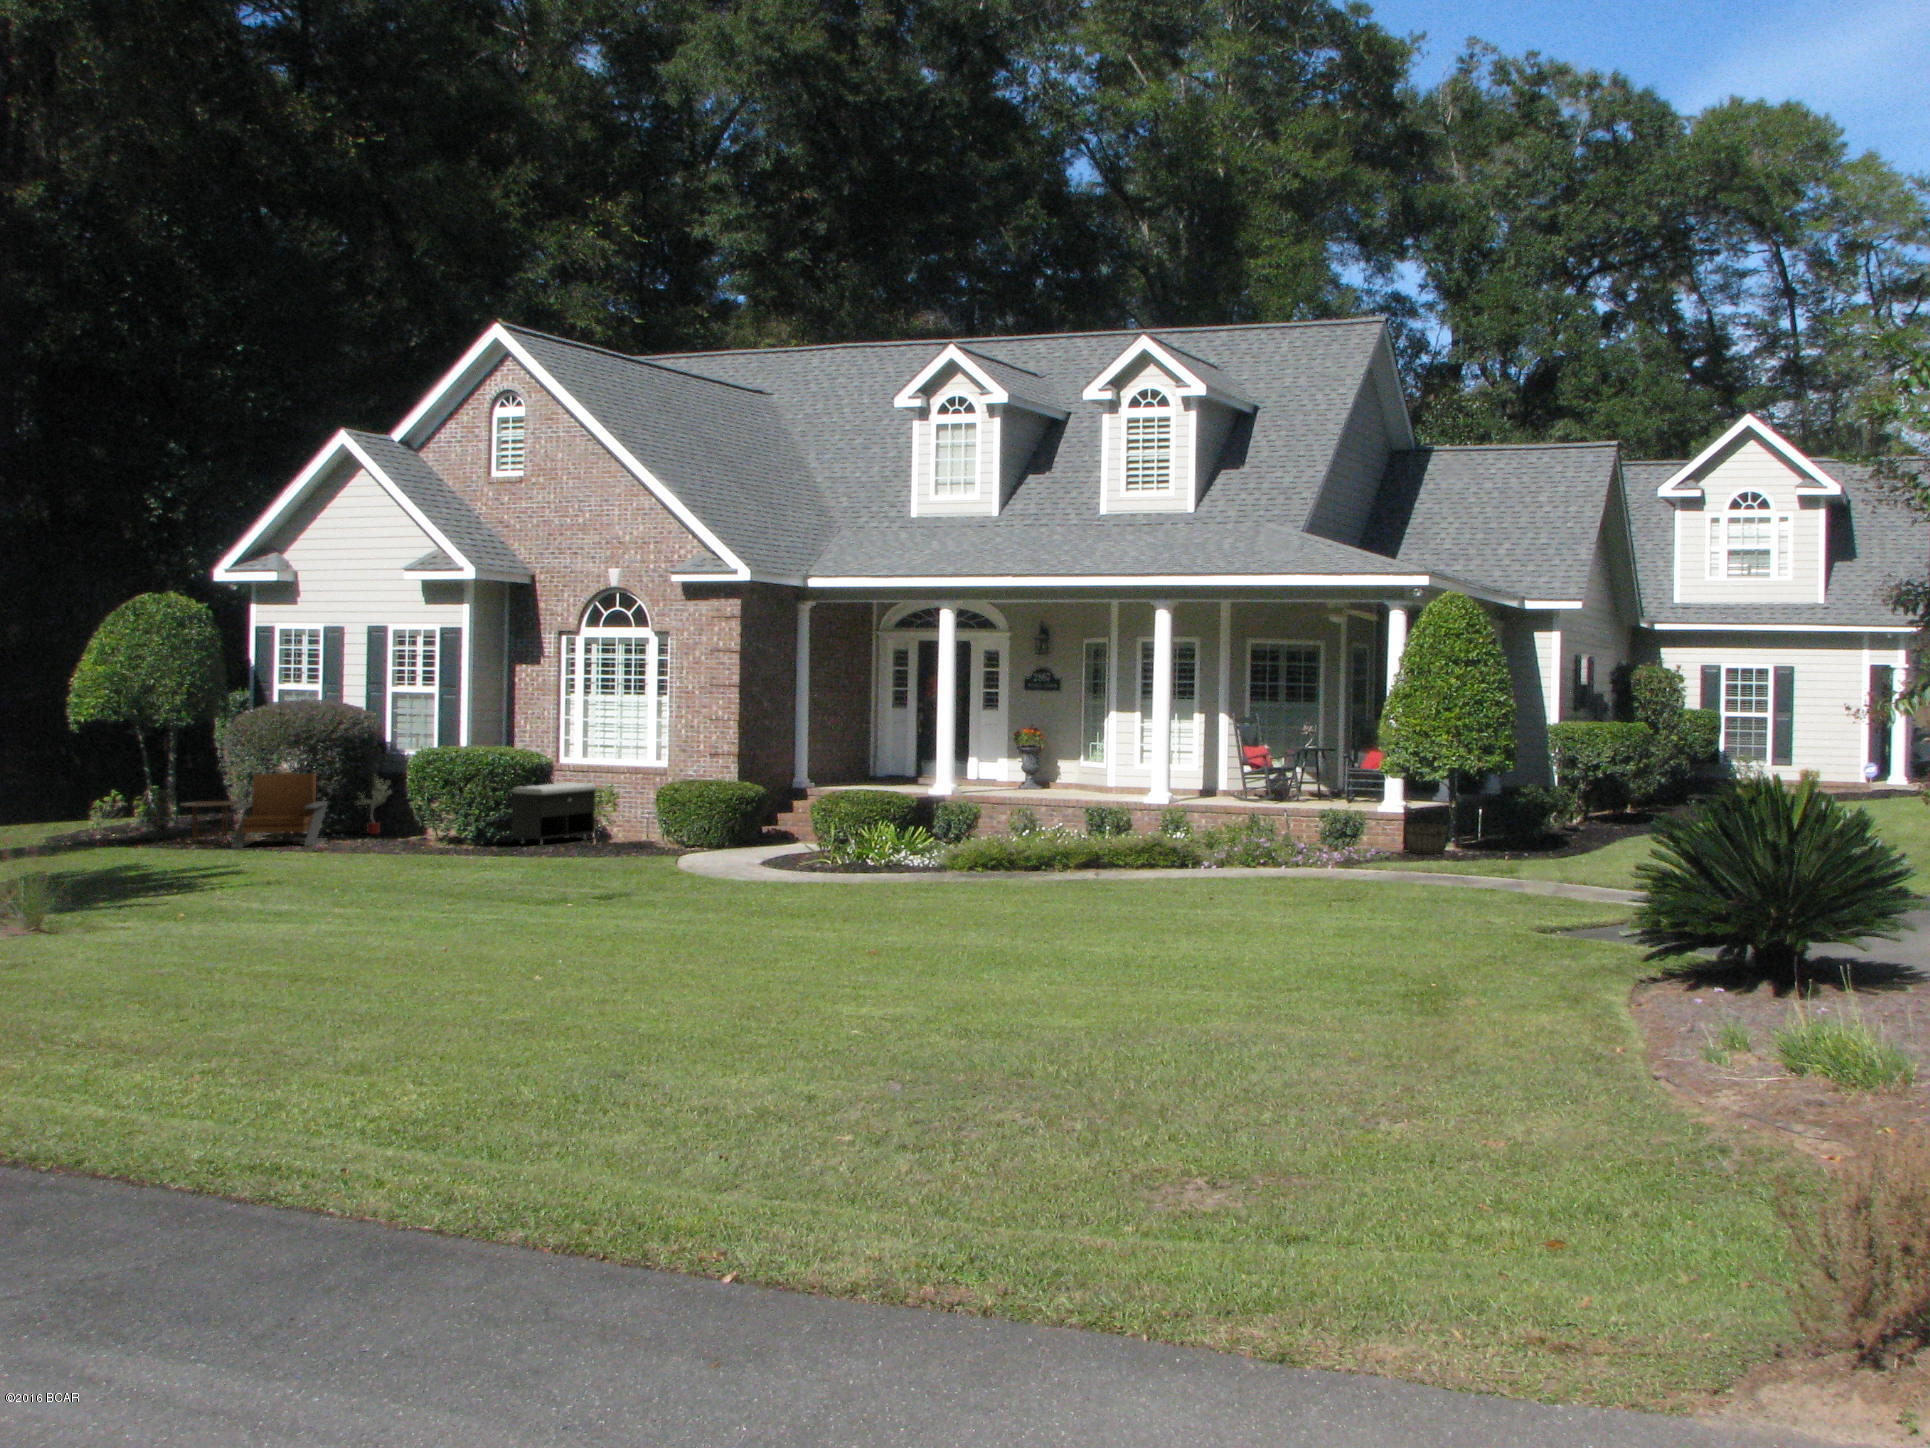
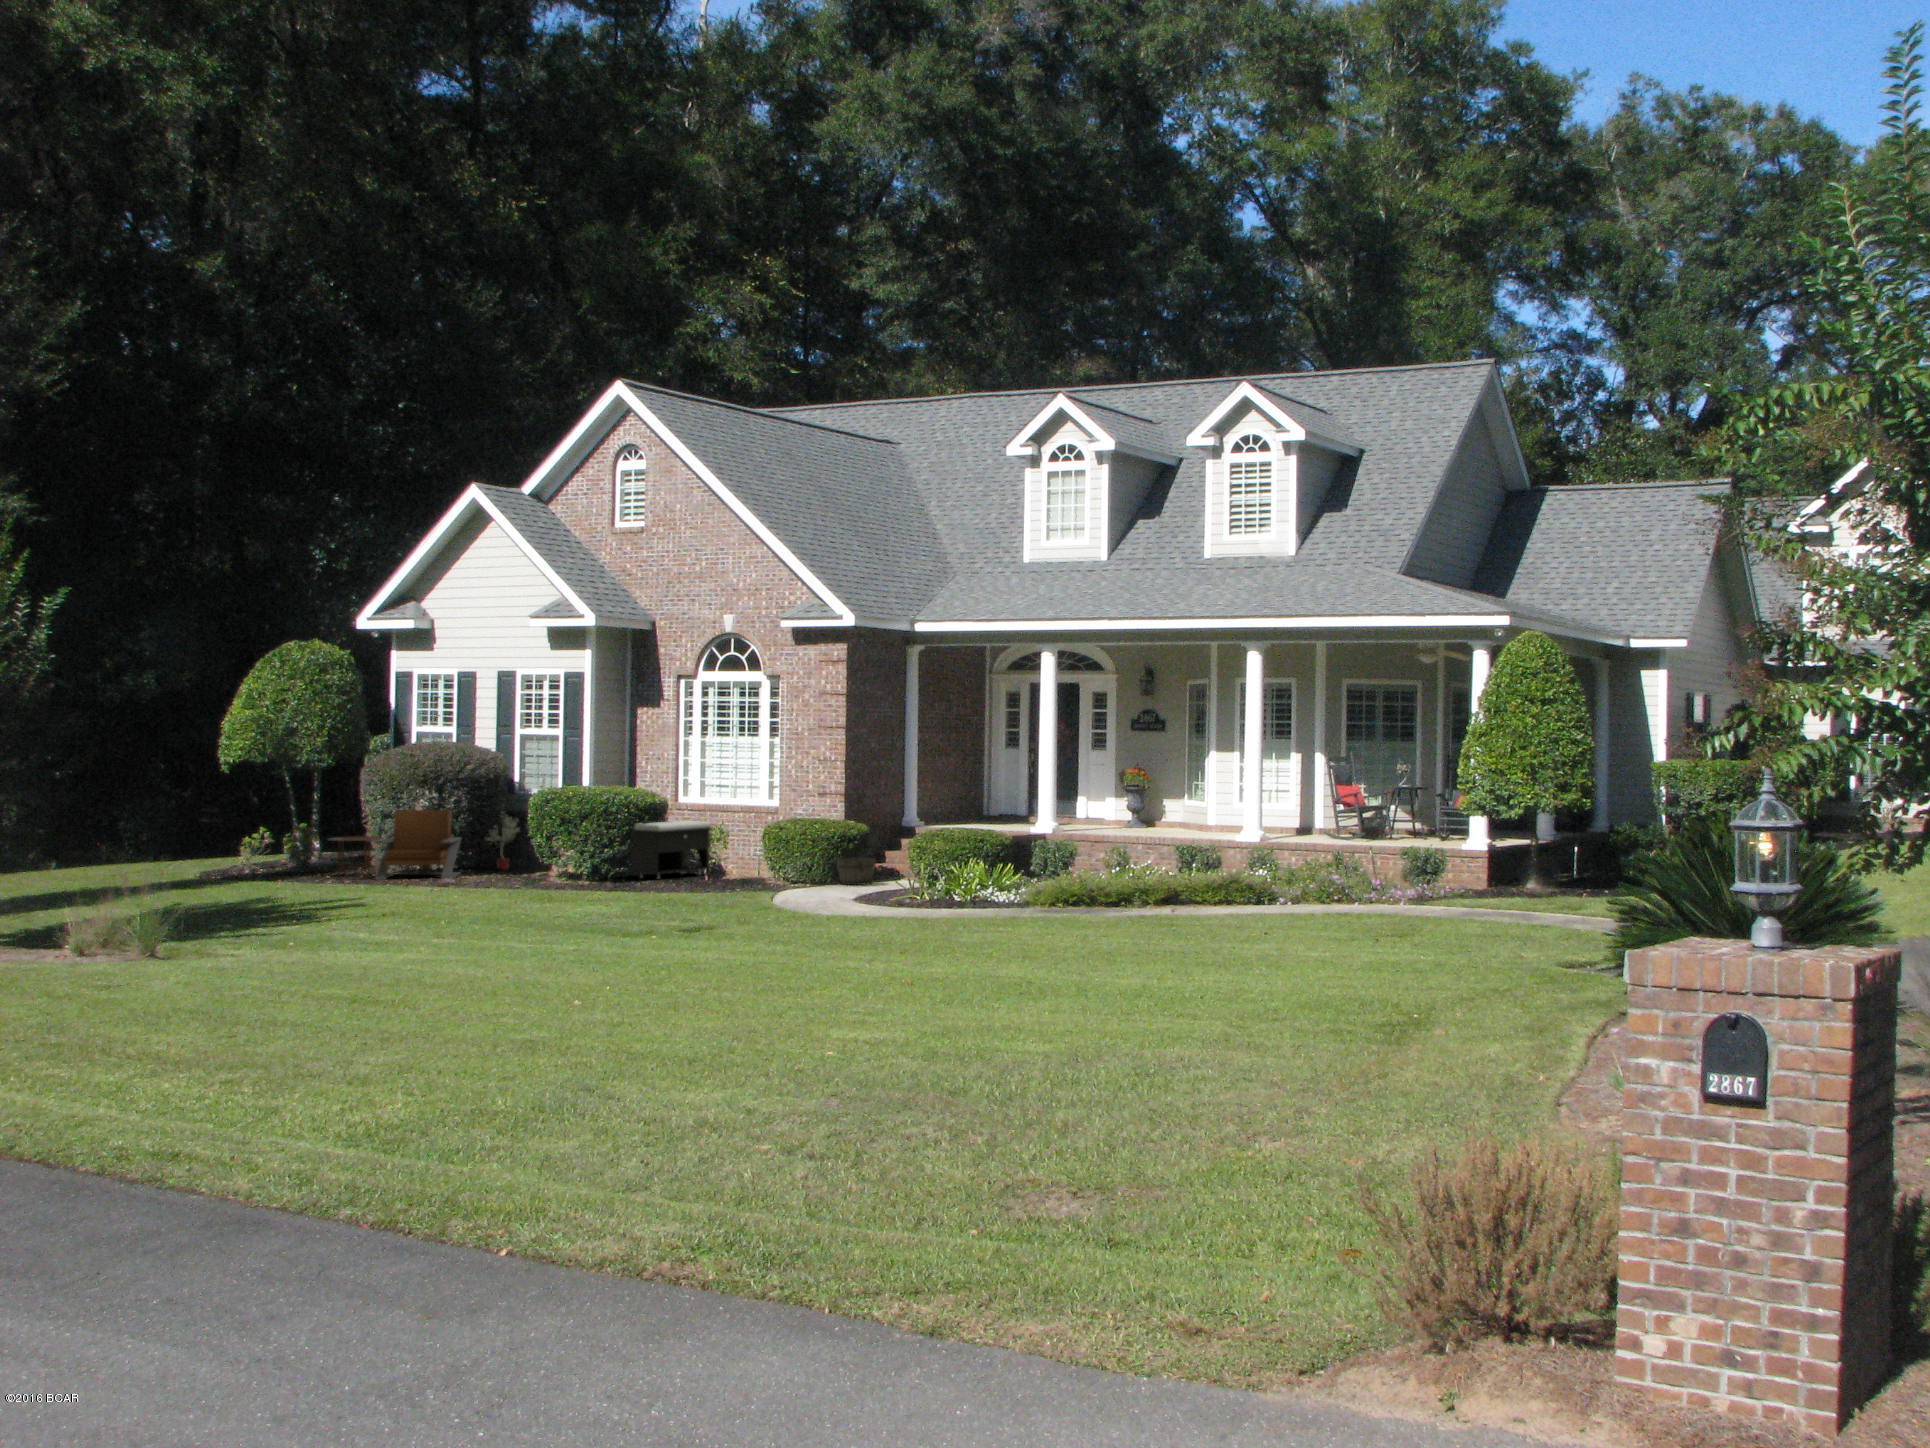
wooden bucket: present [1405,819,1448,854] -> present [837,857,876,885]

